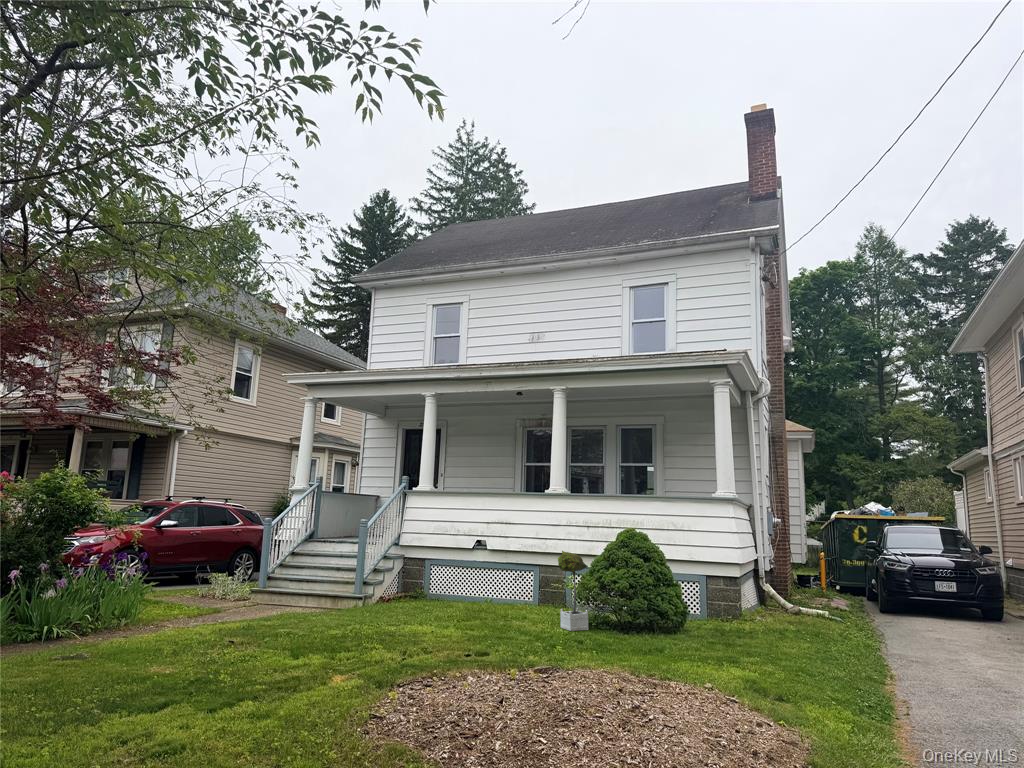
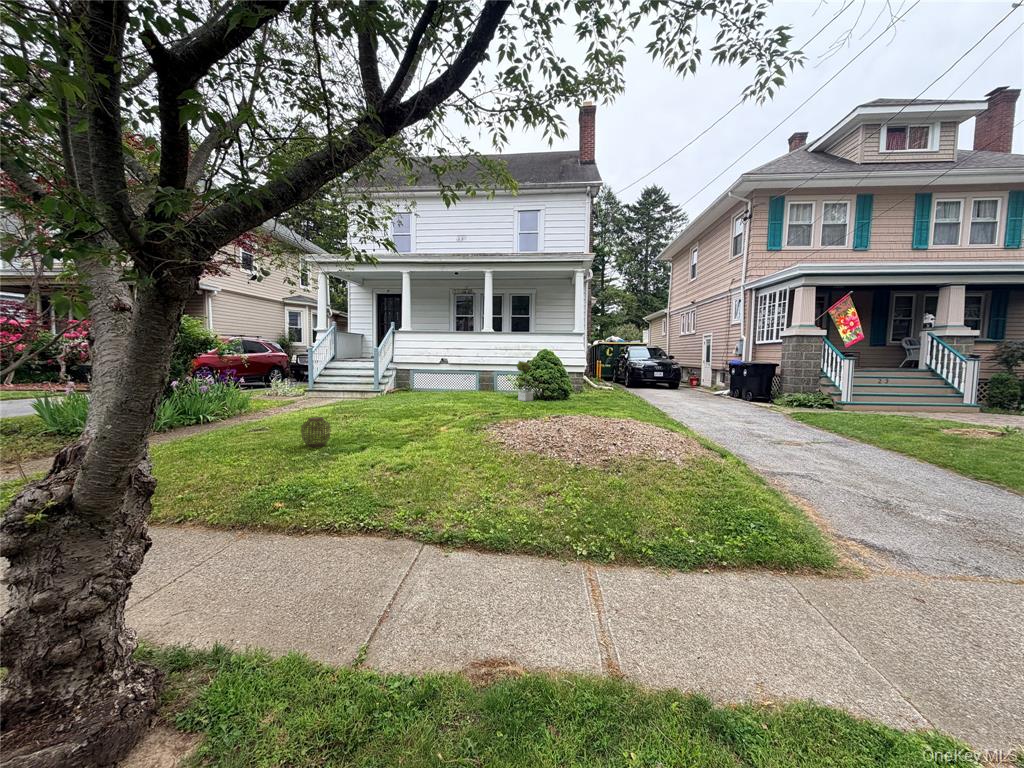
woven basket: none [73,646,125,700] -> present [301,417,331,447]

